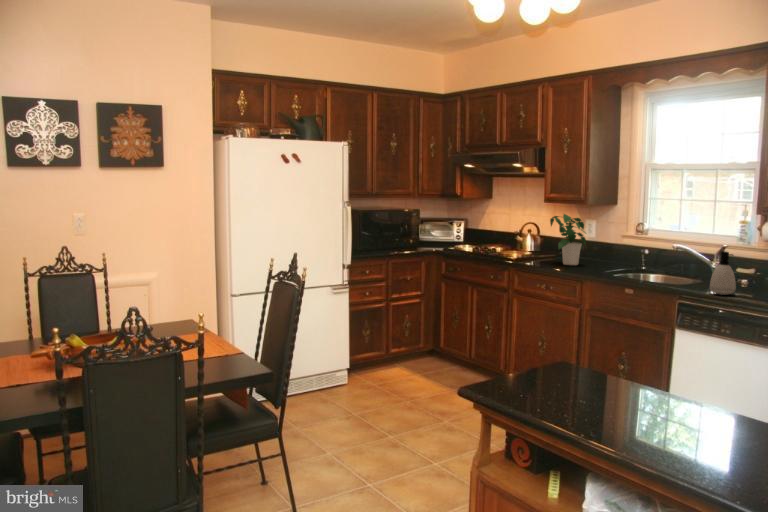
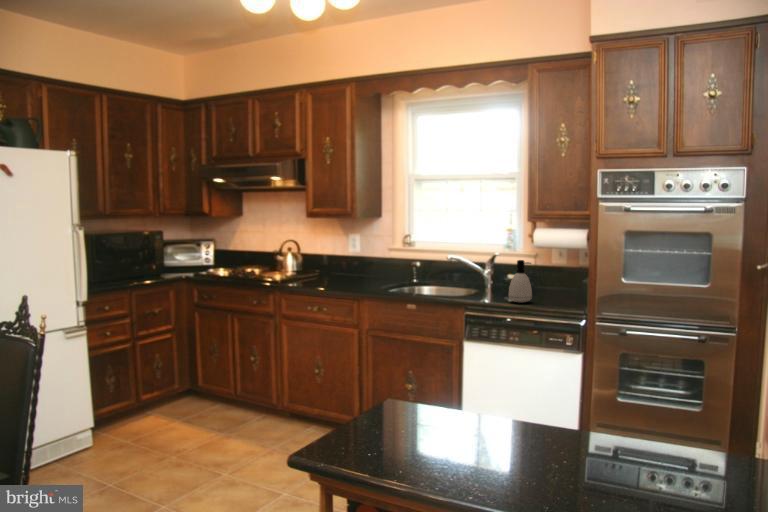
potted plant: present [550,214,586,265] -> none [323,229,363,283]

